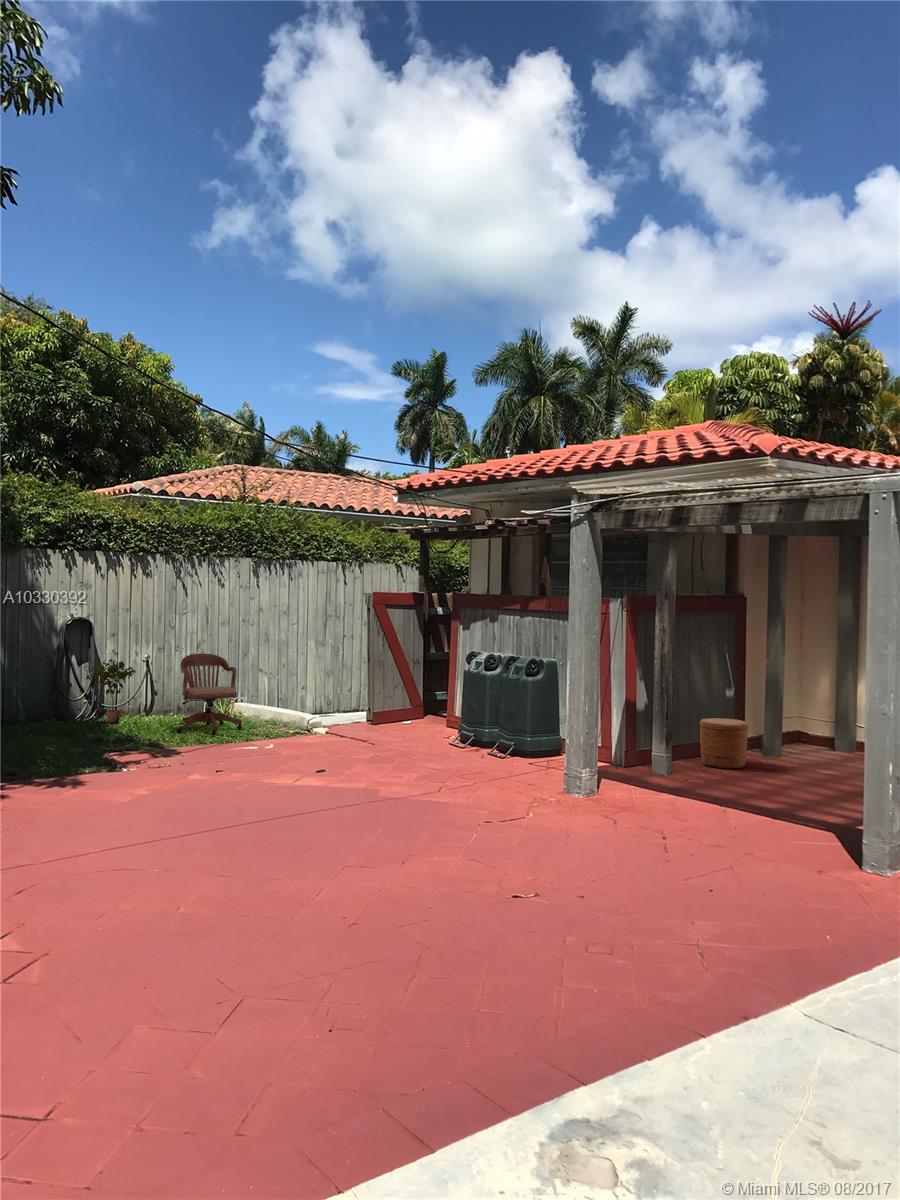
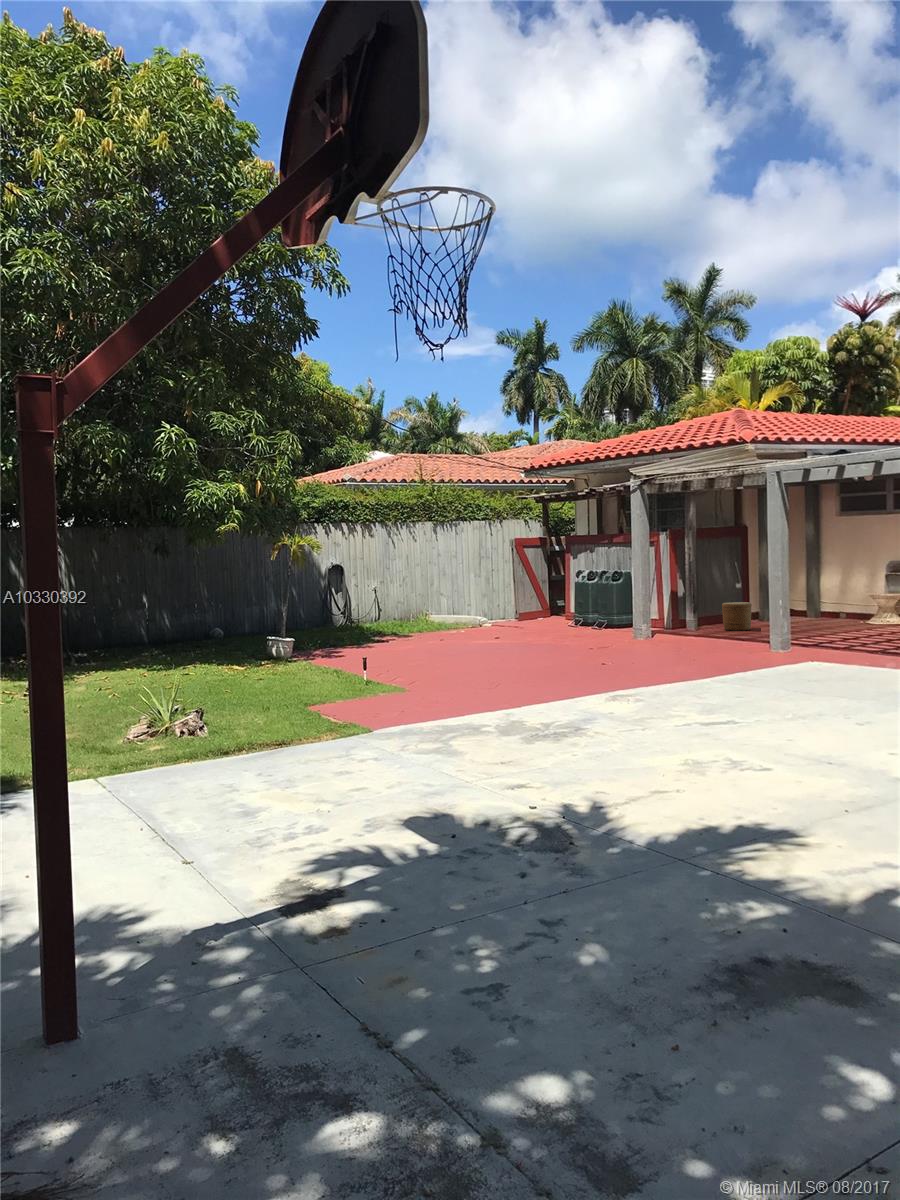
chair: present [177,653,242,735] -> none [395,584,435,633]
potted plant: present [86,659,136,724] -> none [344,589,373,627]

